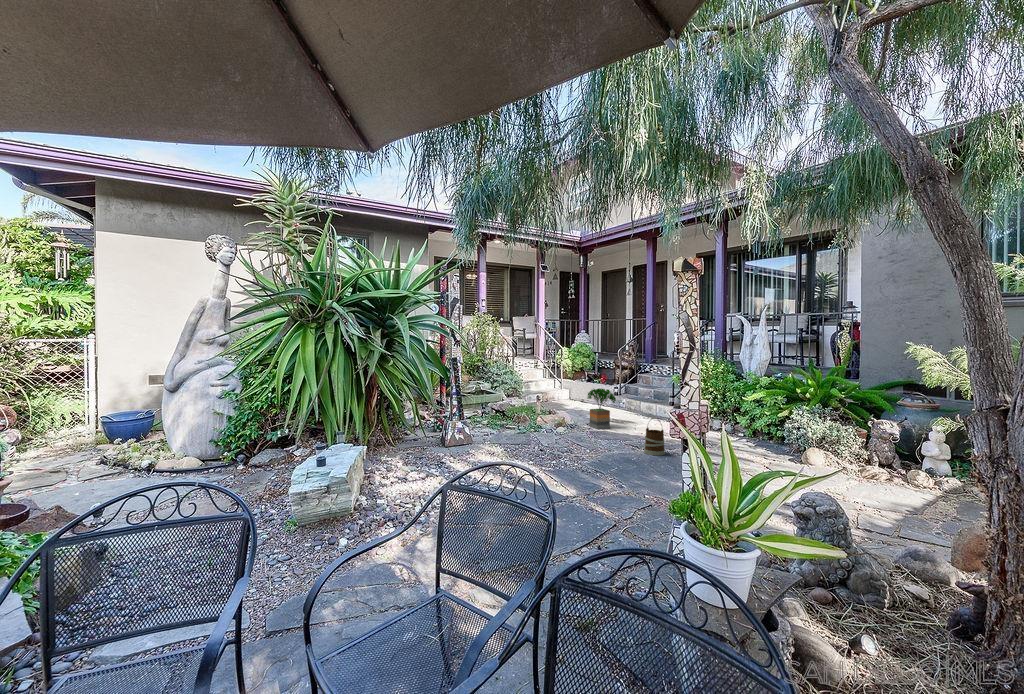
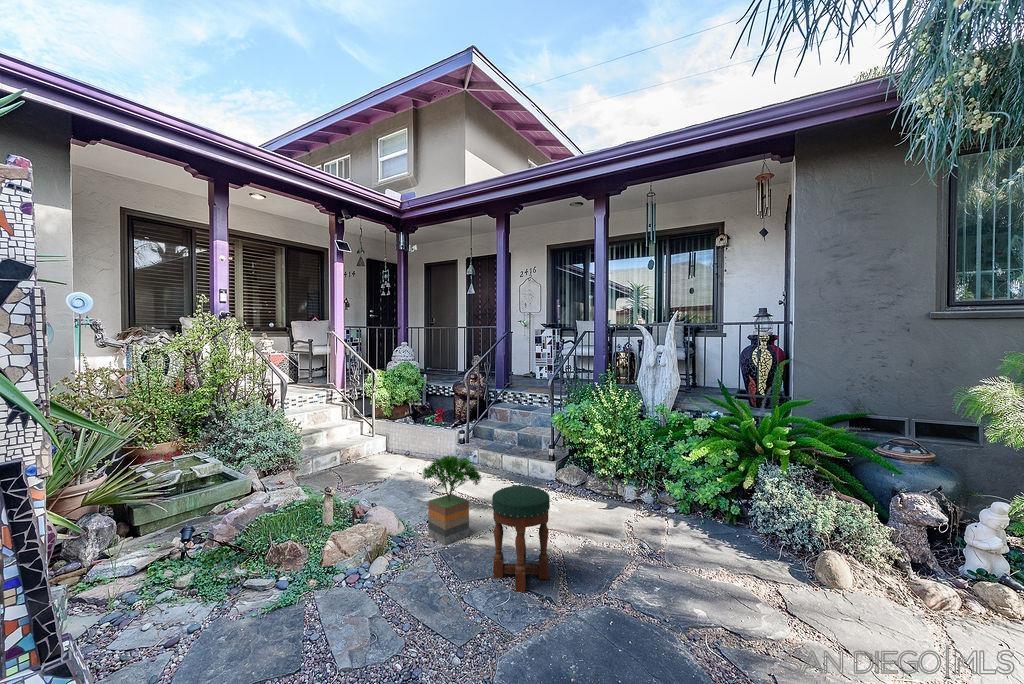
stool: none [616,399,644,442] -> present [492,486,550,592]
wooden bucket: present [644,418,665,455] -> none [576,549,623,650]

